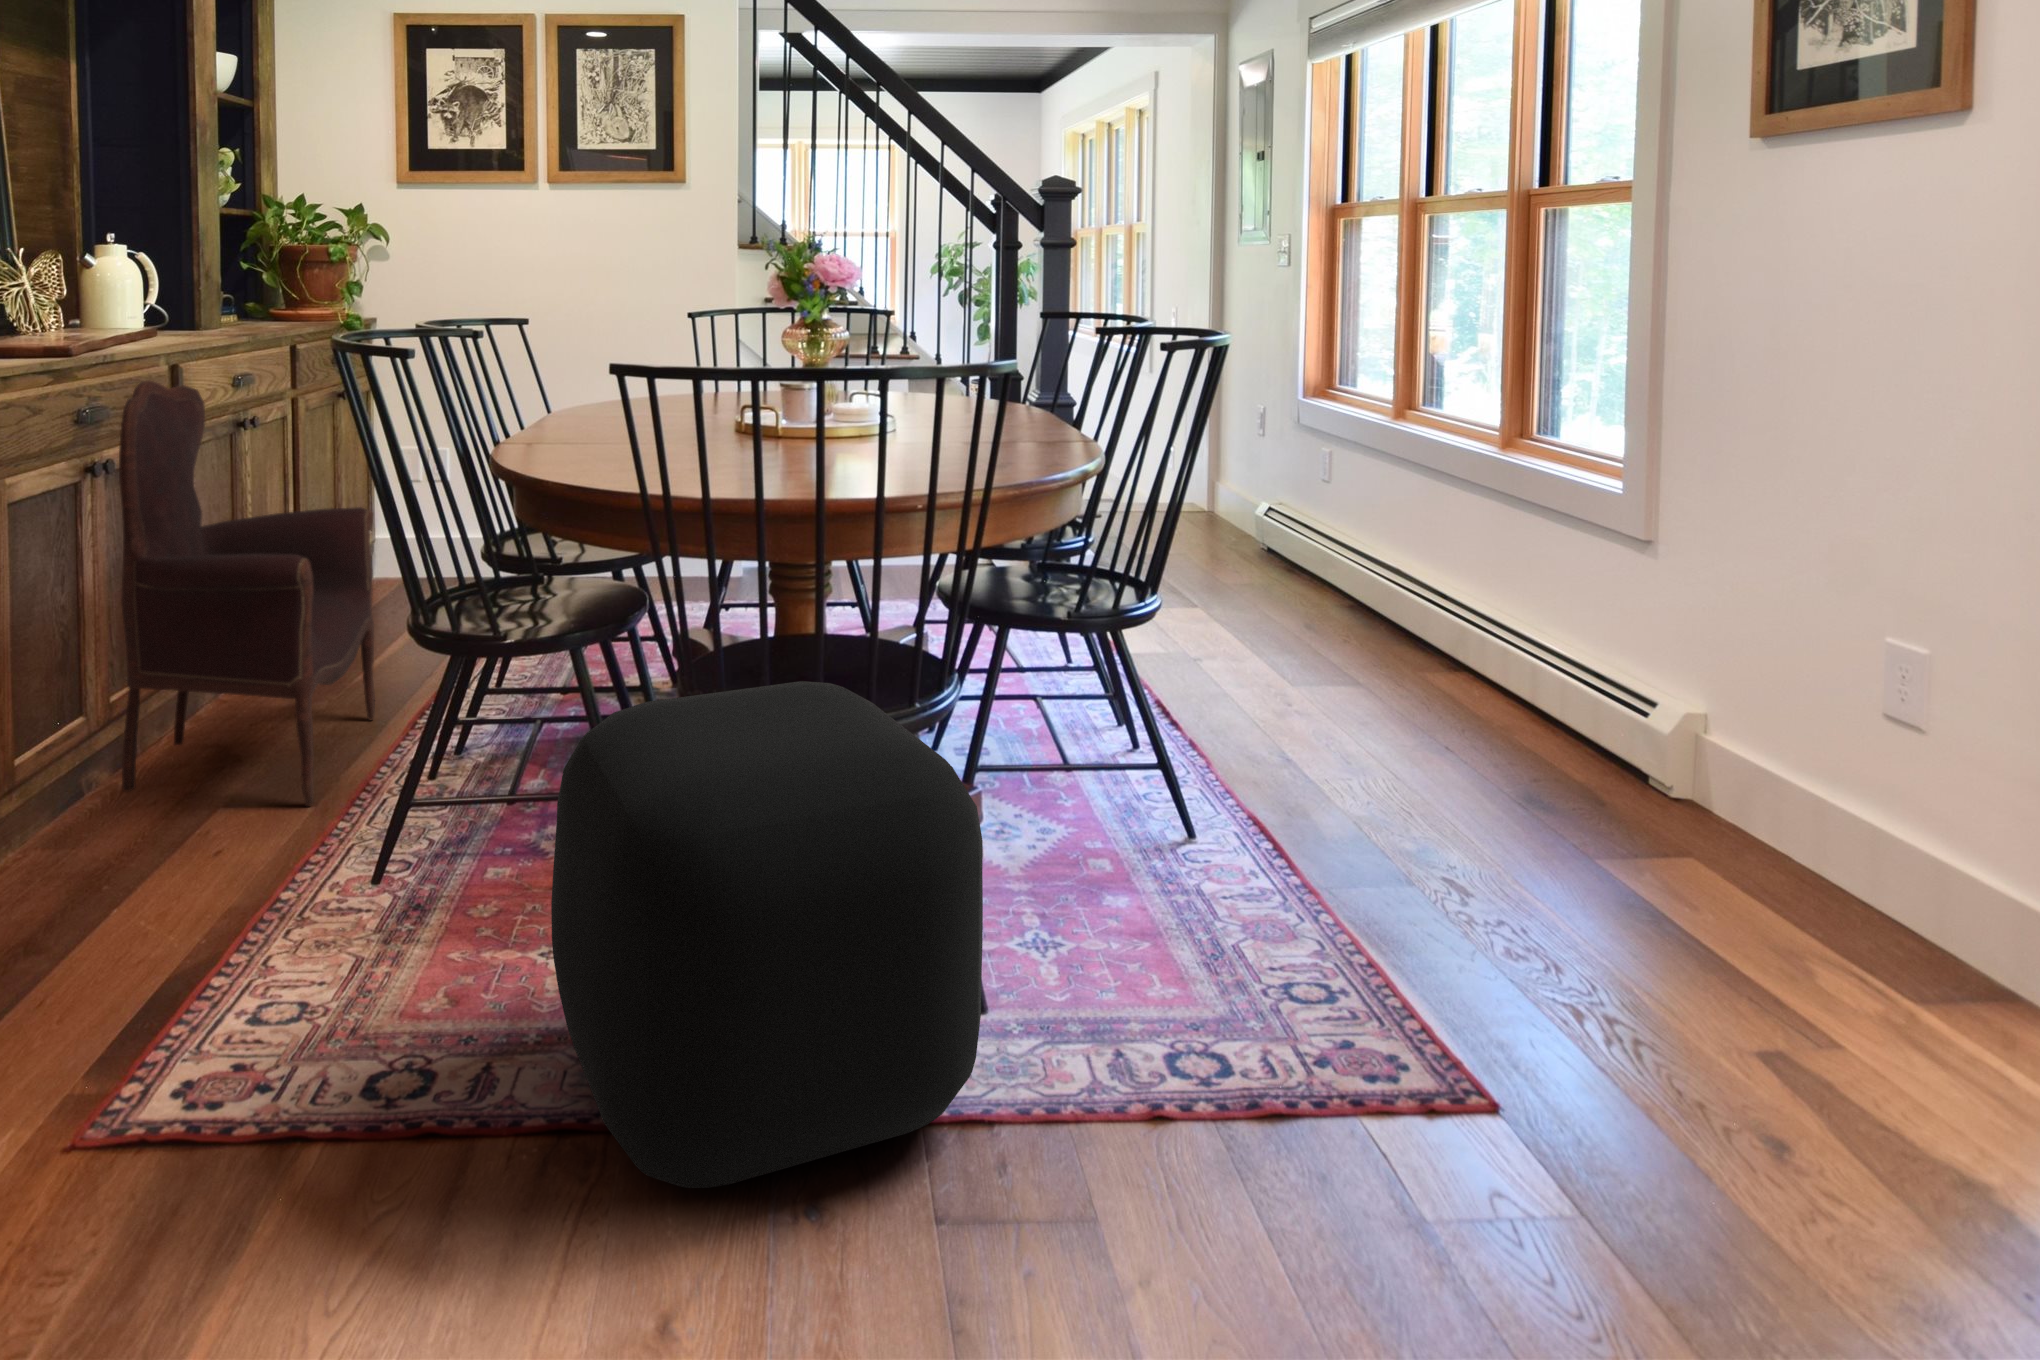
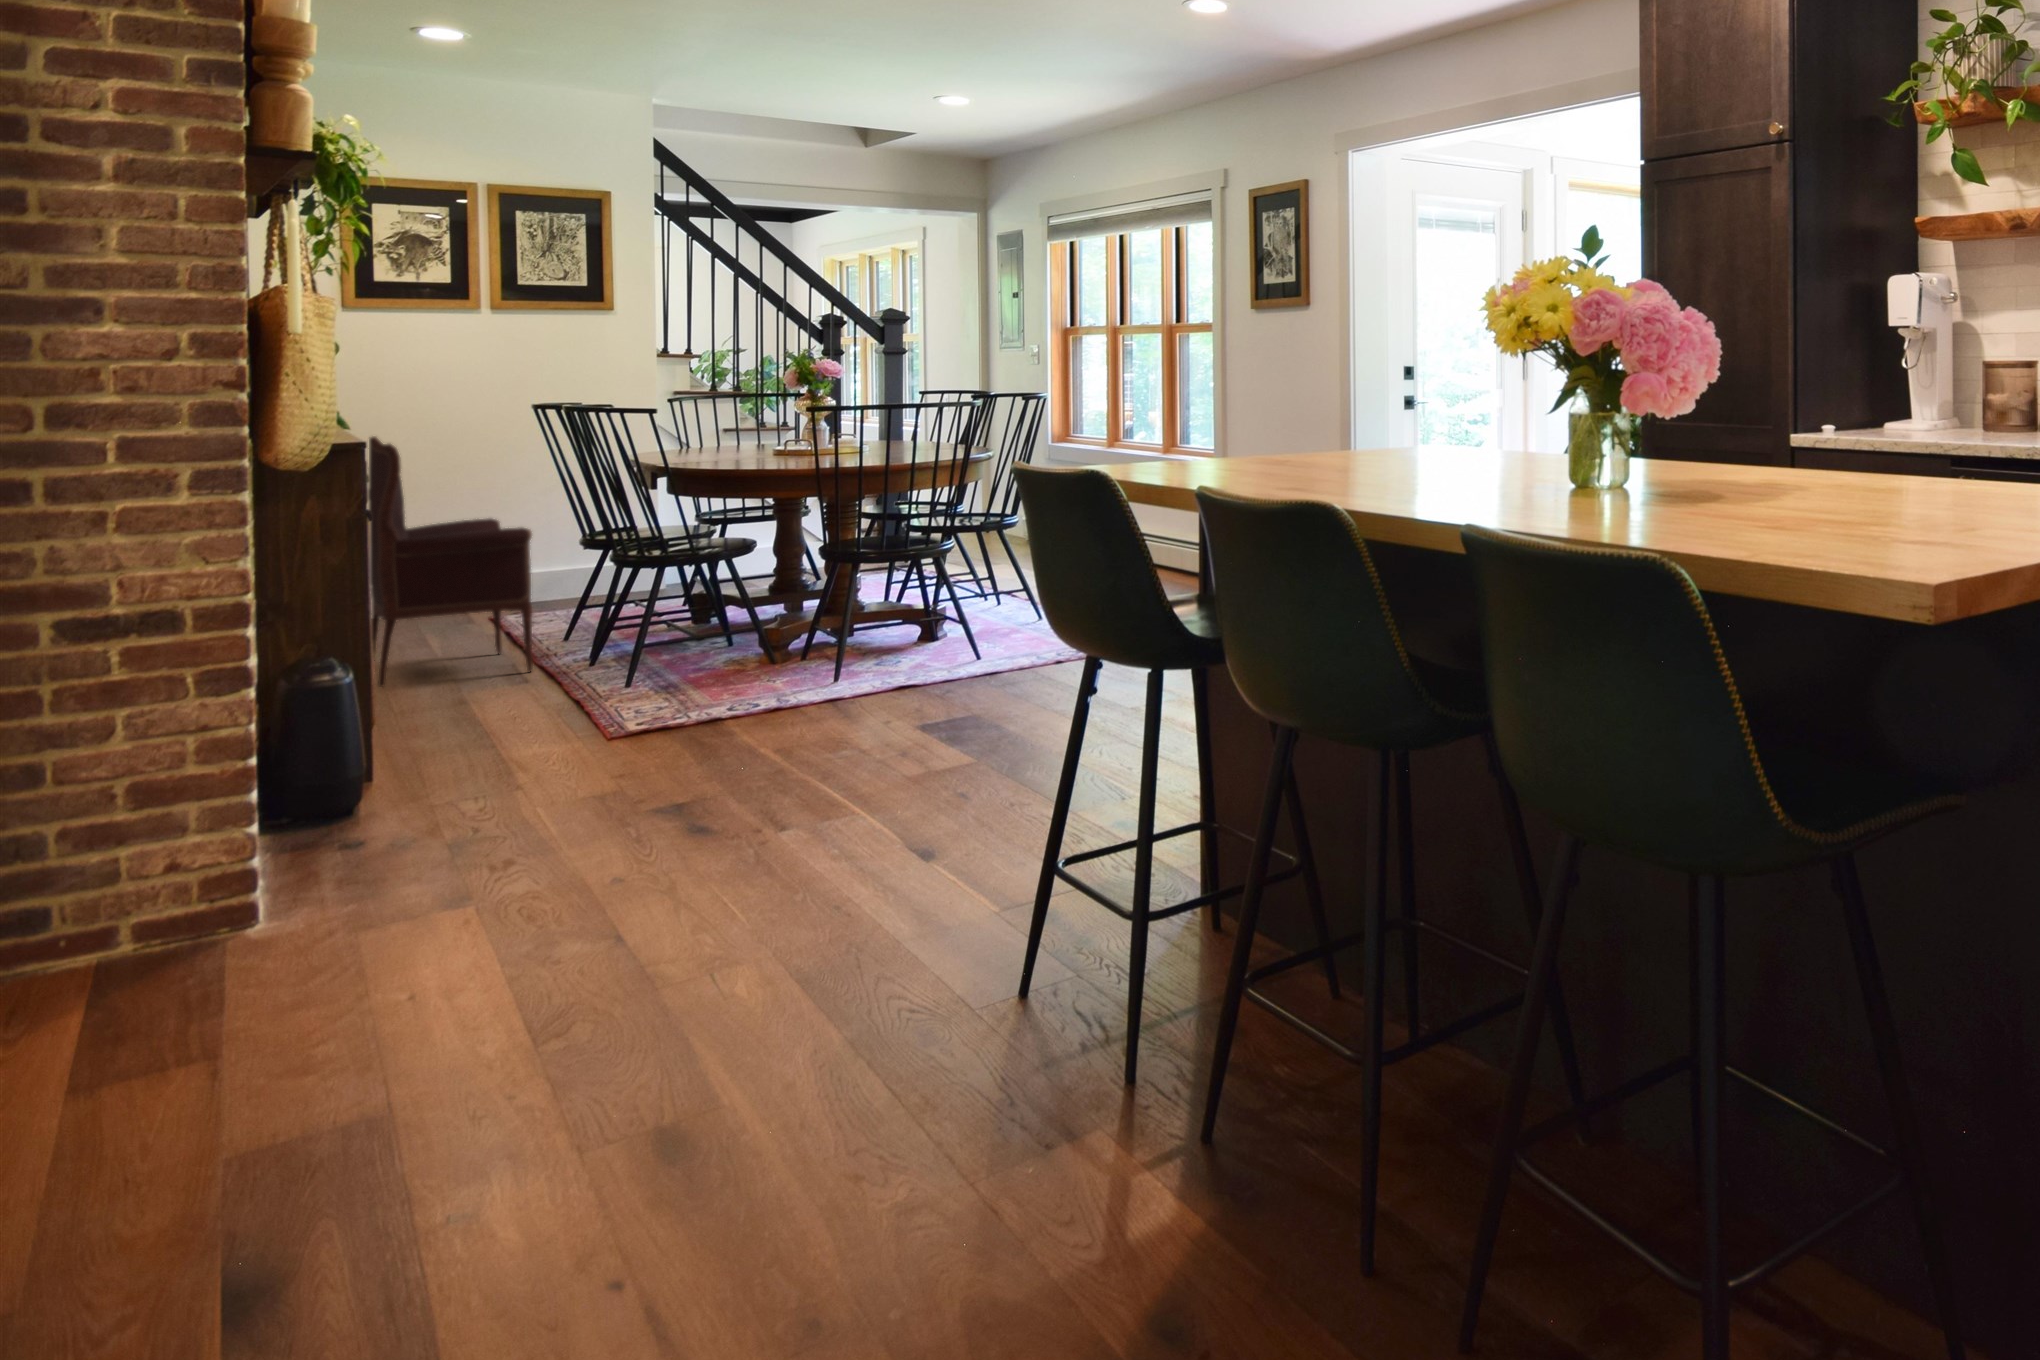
ottoman: present [551,681,983,1188] -> none [803,522,990,679]

